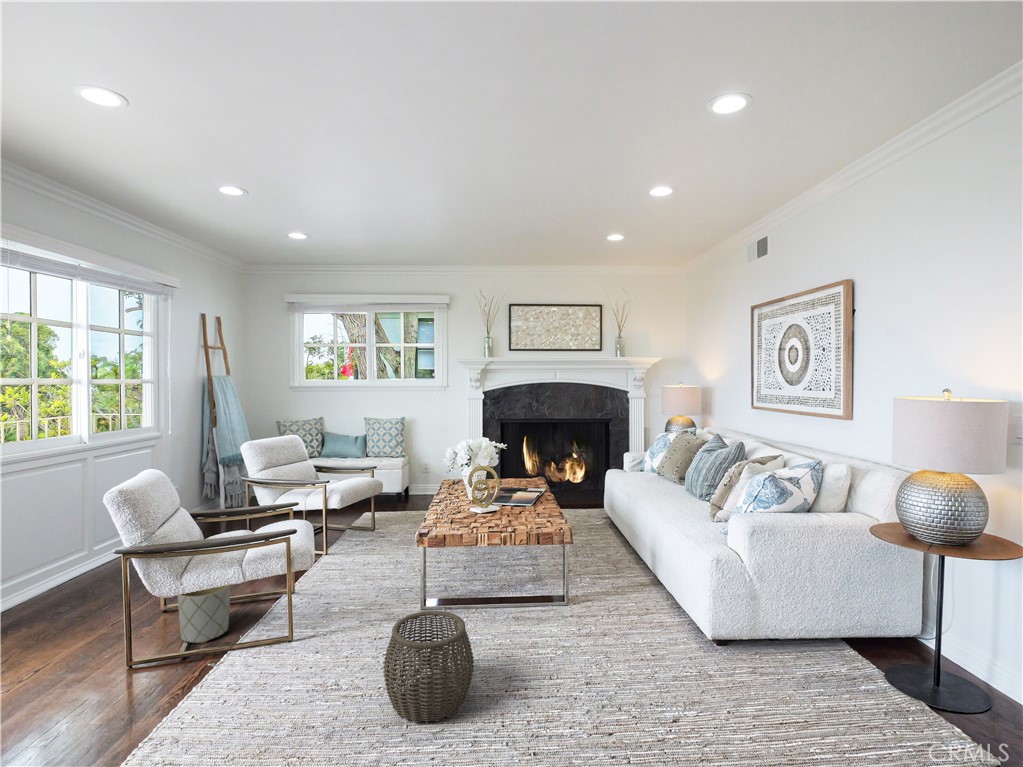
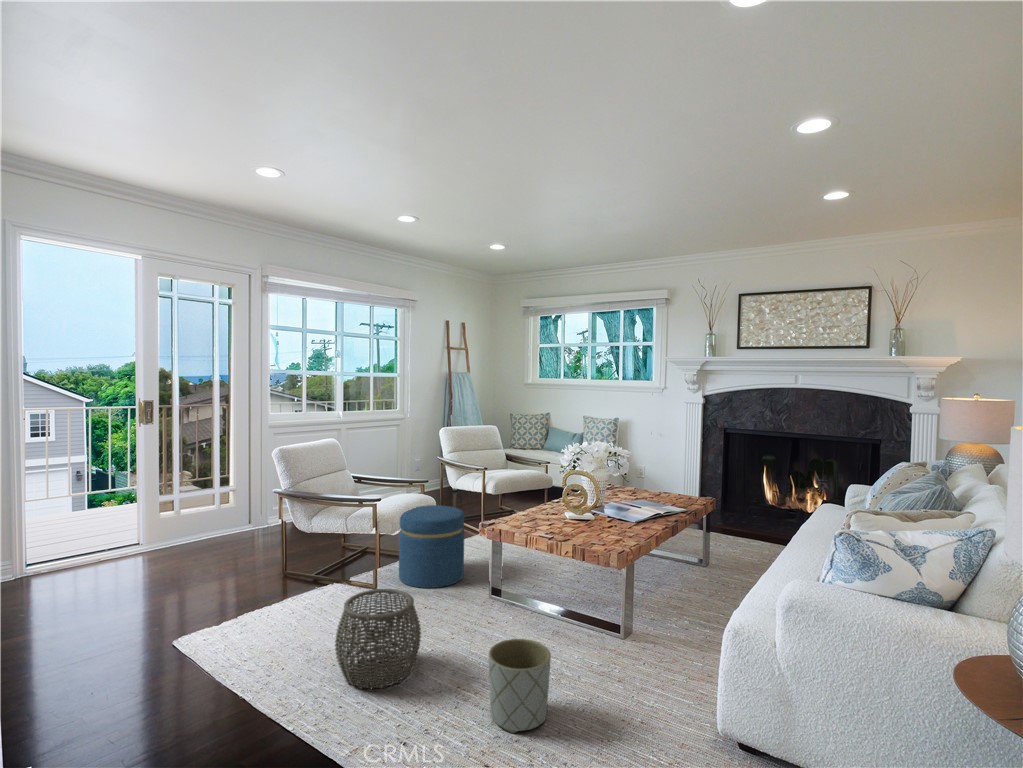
ottoman: none [302,523,376,618] -> present [399,505,465,588]
planter: present [178,585,231,643] -> present [489,639,551,733]

